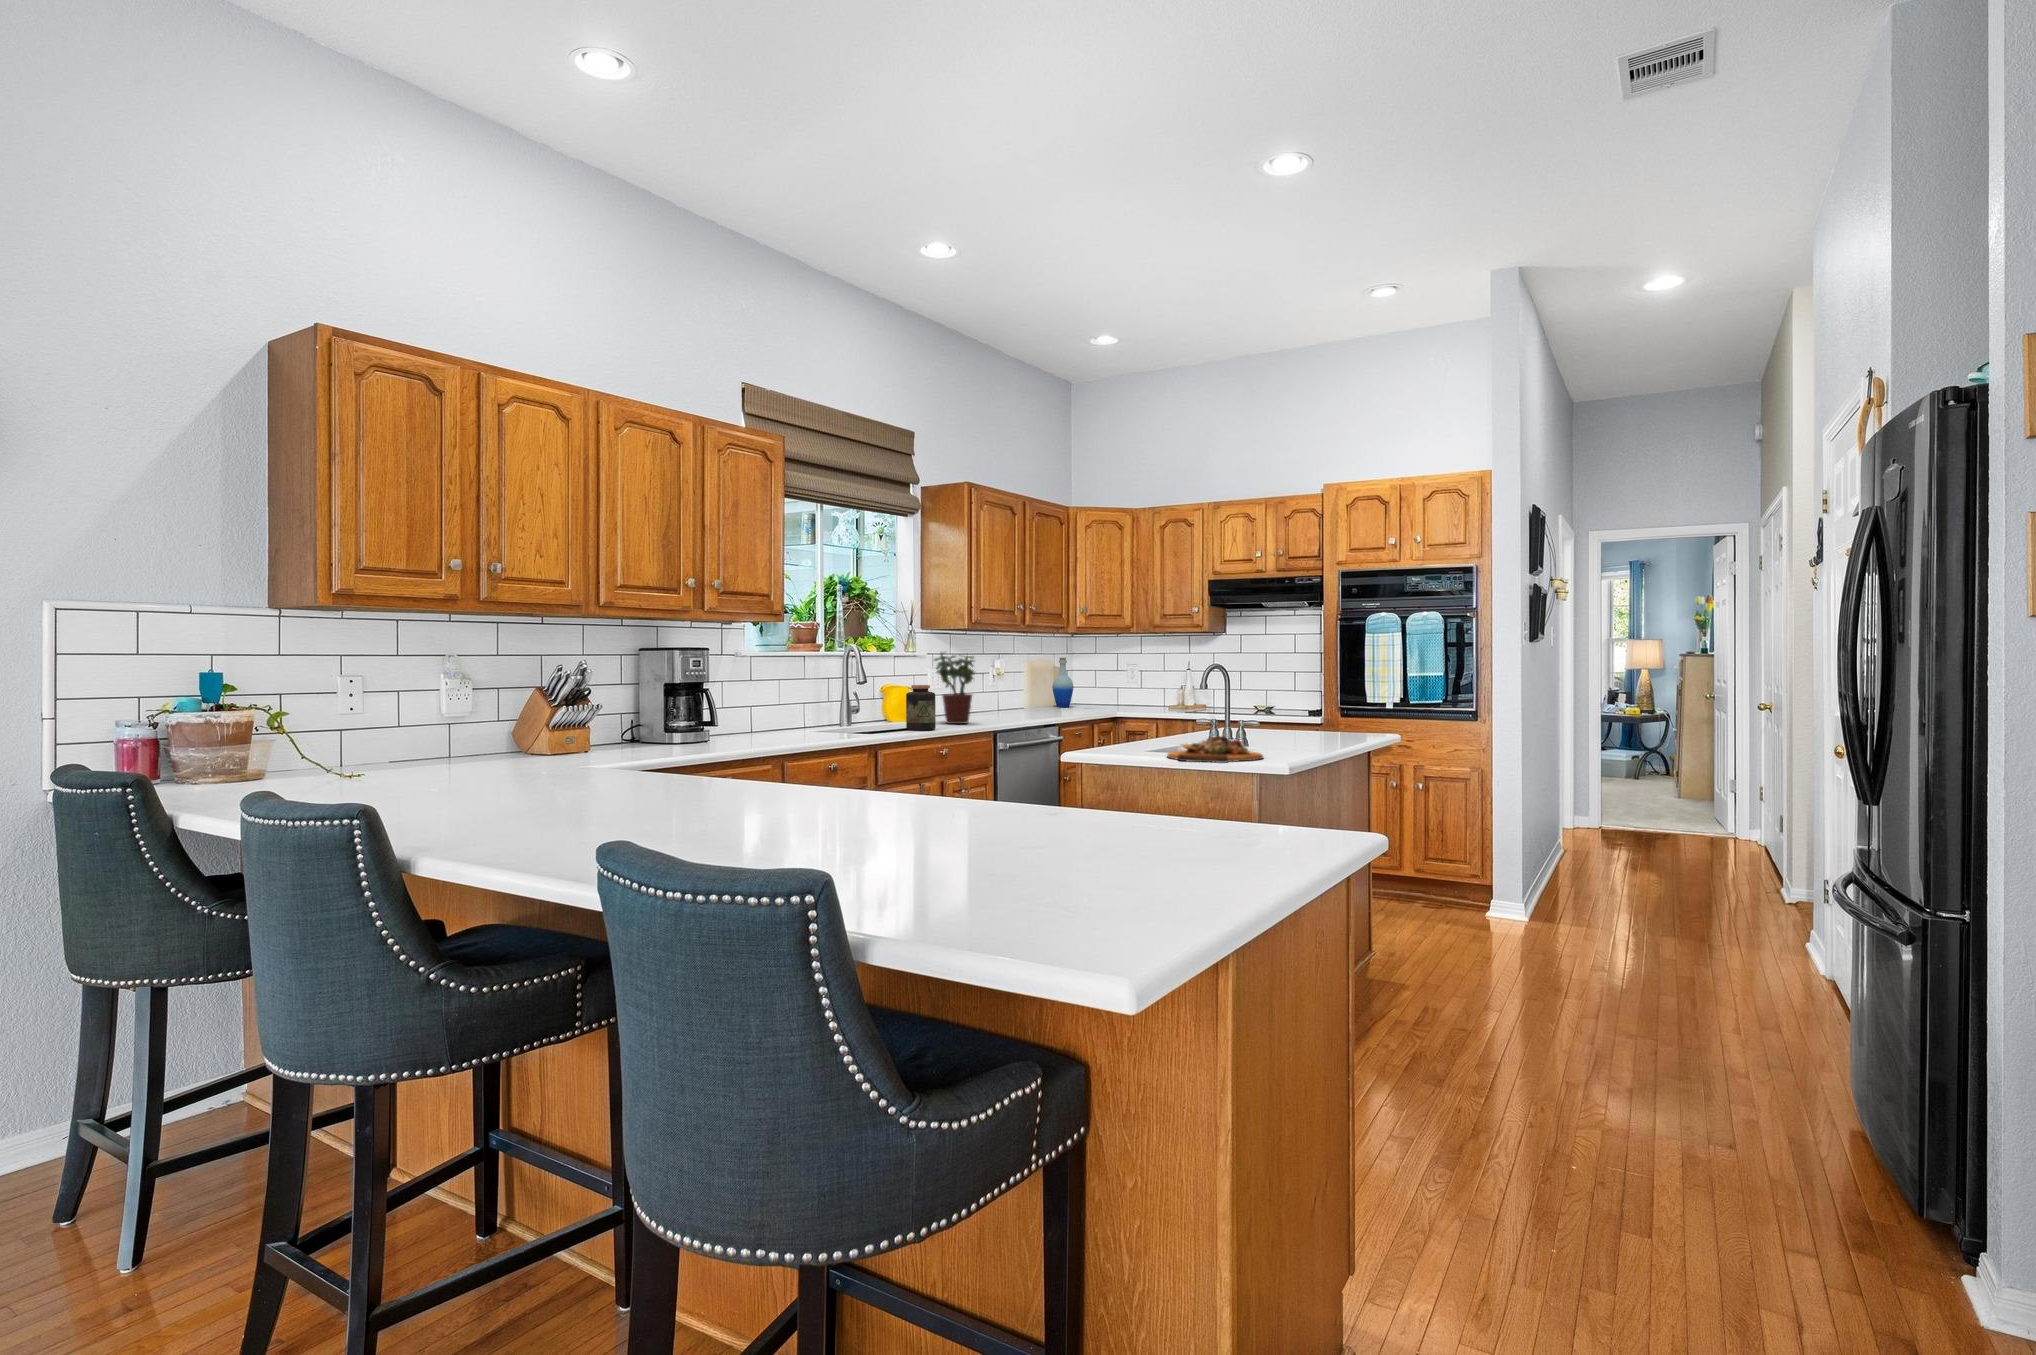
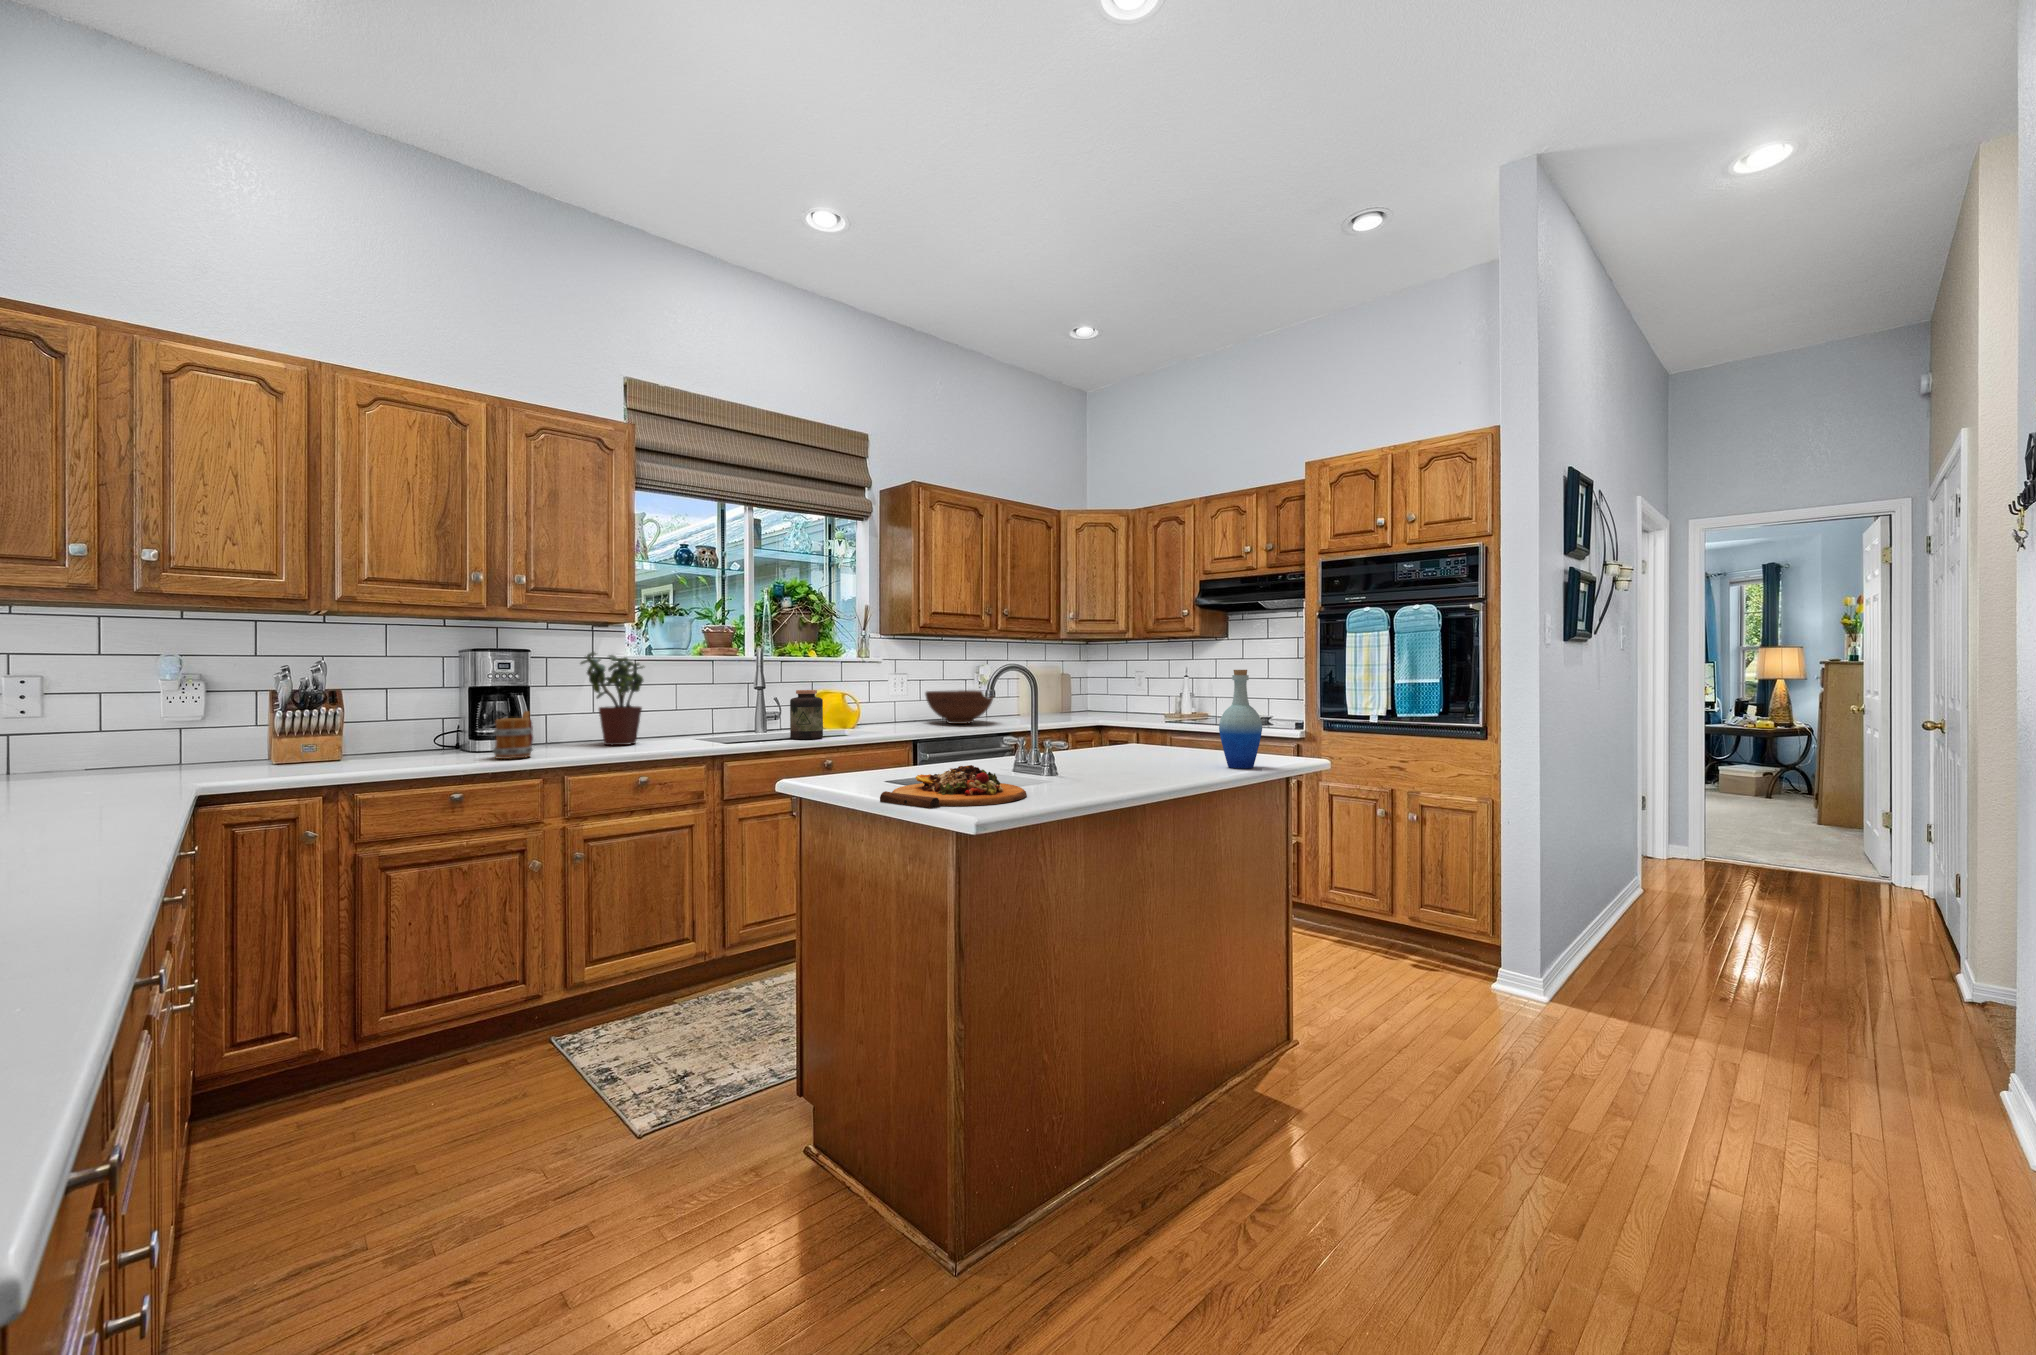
potted plant: present [934,652,975,724] -> present [581,652,643,745]
bottle: present [1052,658,1073,707] -> present [1219,670,1262,768]
fruit bowl: none [976,685,1042,716] -> present [925,690,993,724]
mug: none [724,705,754,747] -> present [493,711,533,759]

